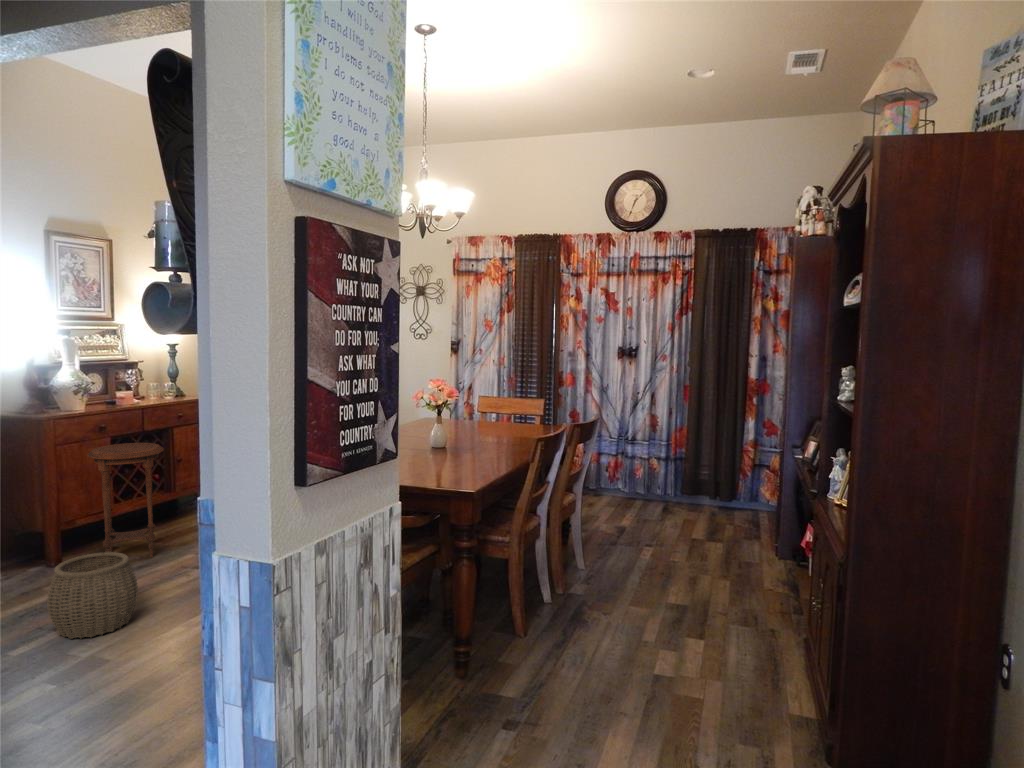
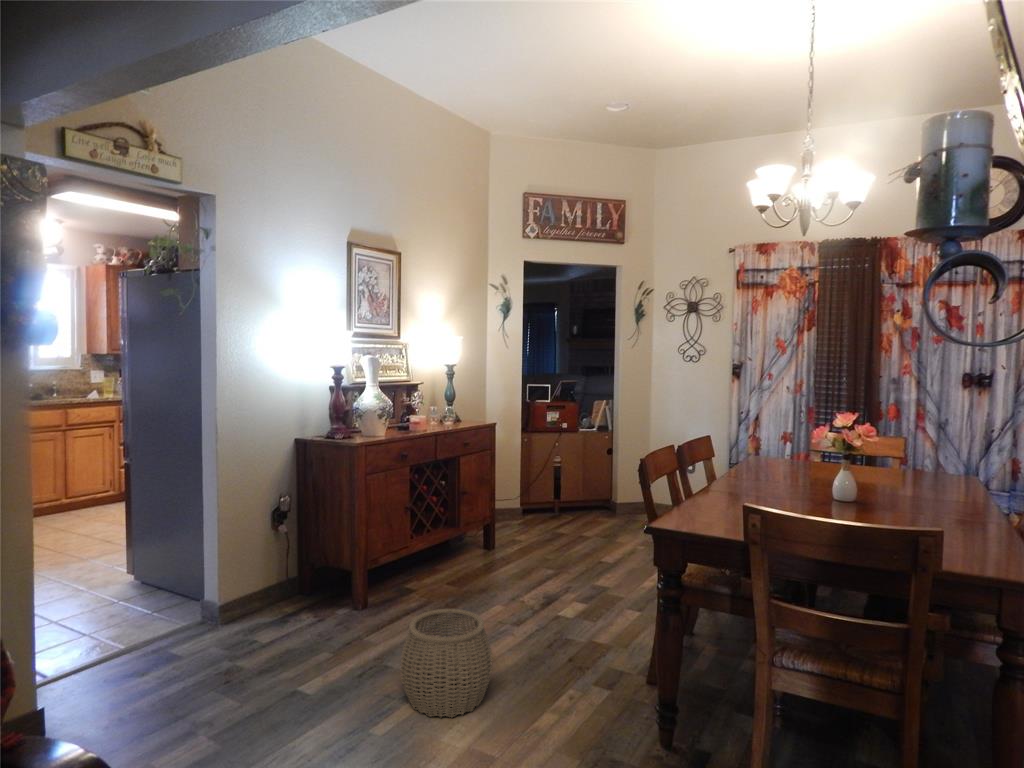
side table: present [88,443,164,560] -> none [395,473,468,609]

